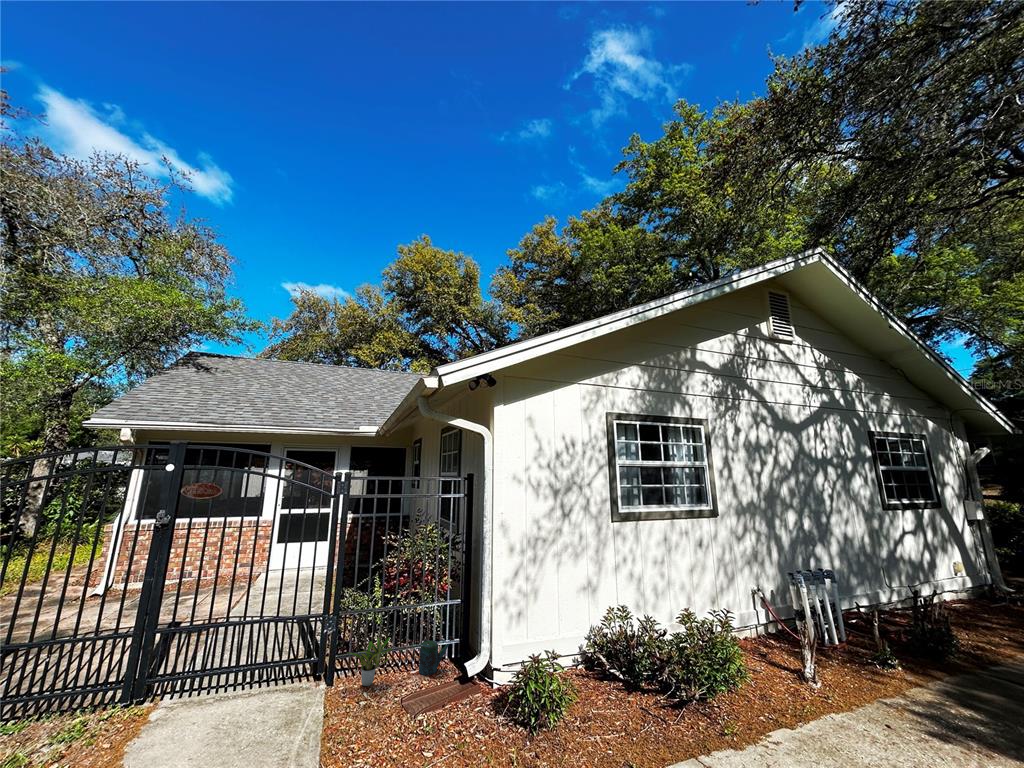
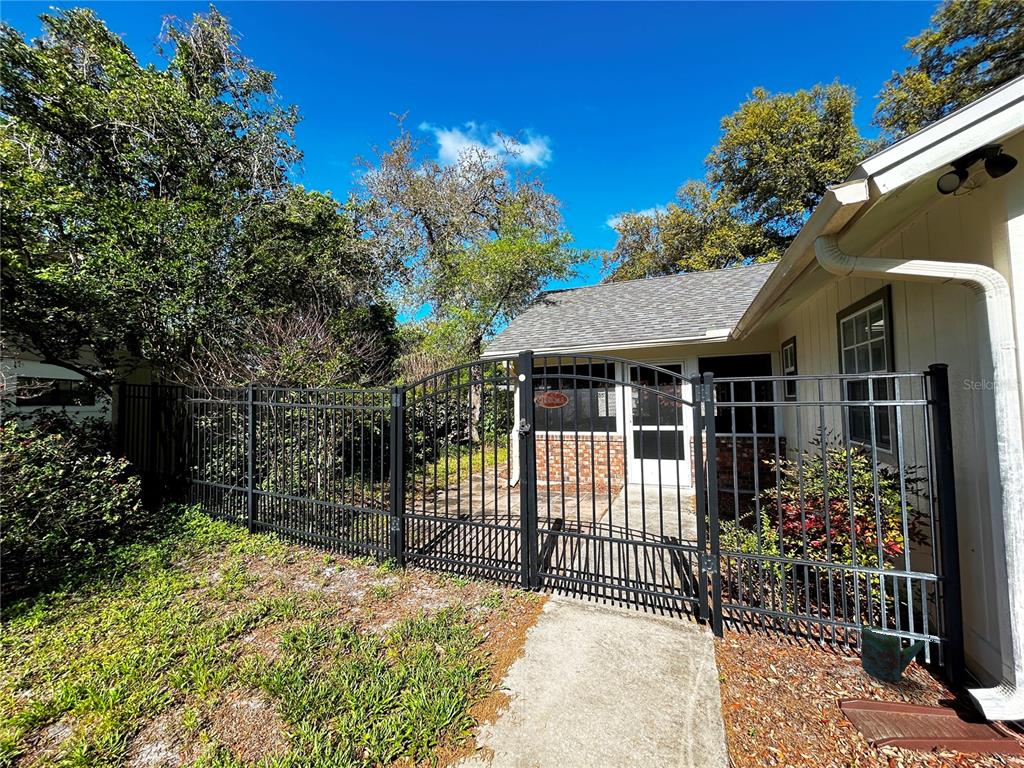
potted plant: present [348,637,392,686] -> none [737,598,814,660]

